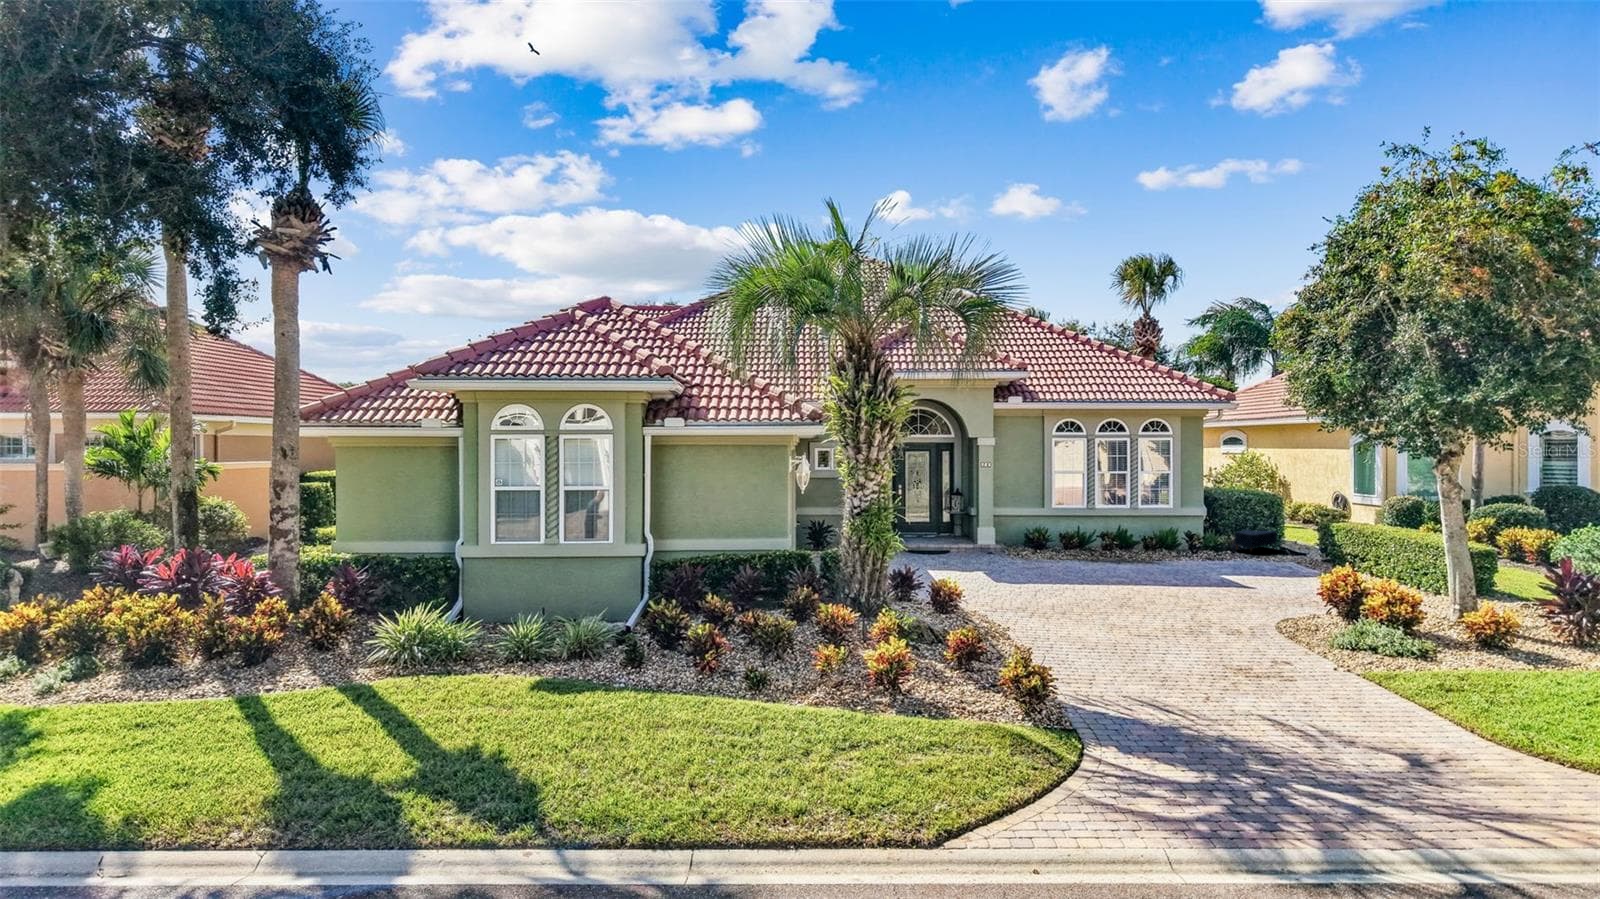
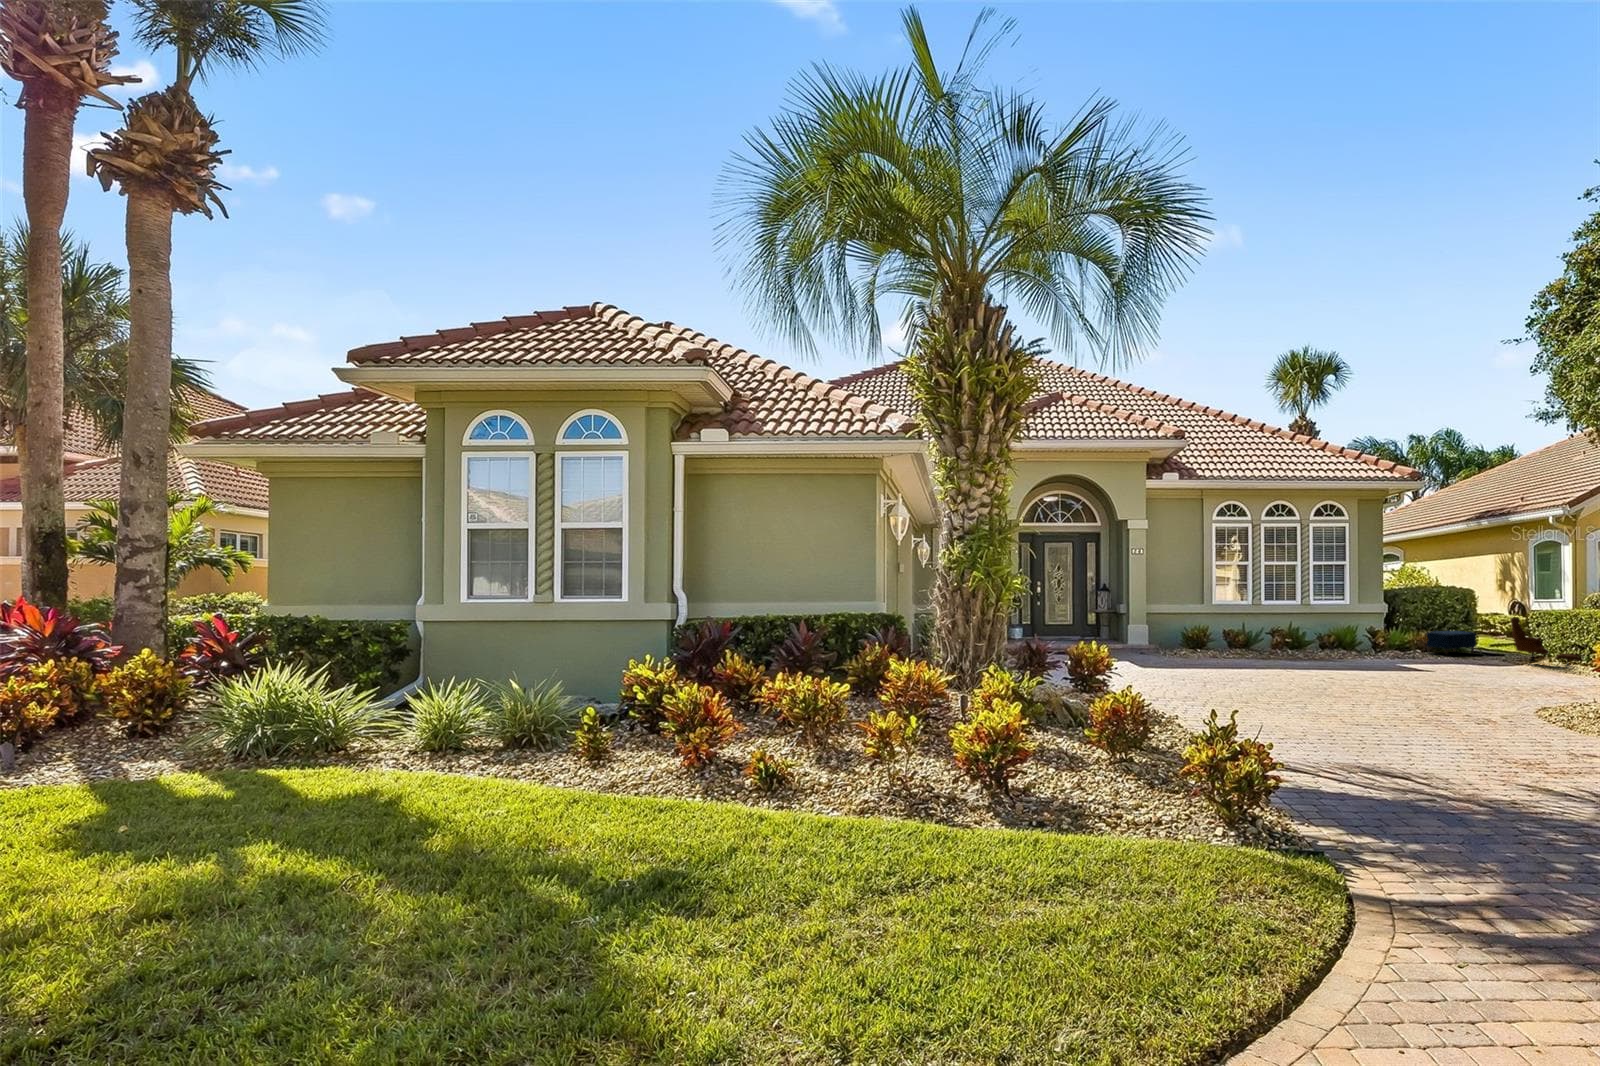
lounge chair: none [1302,522,1359,569] -> present [1510,617,1581,667]

